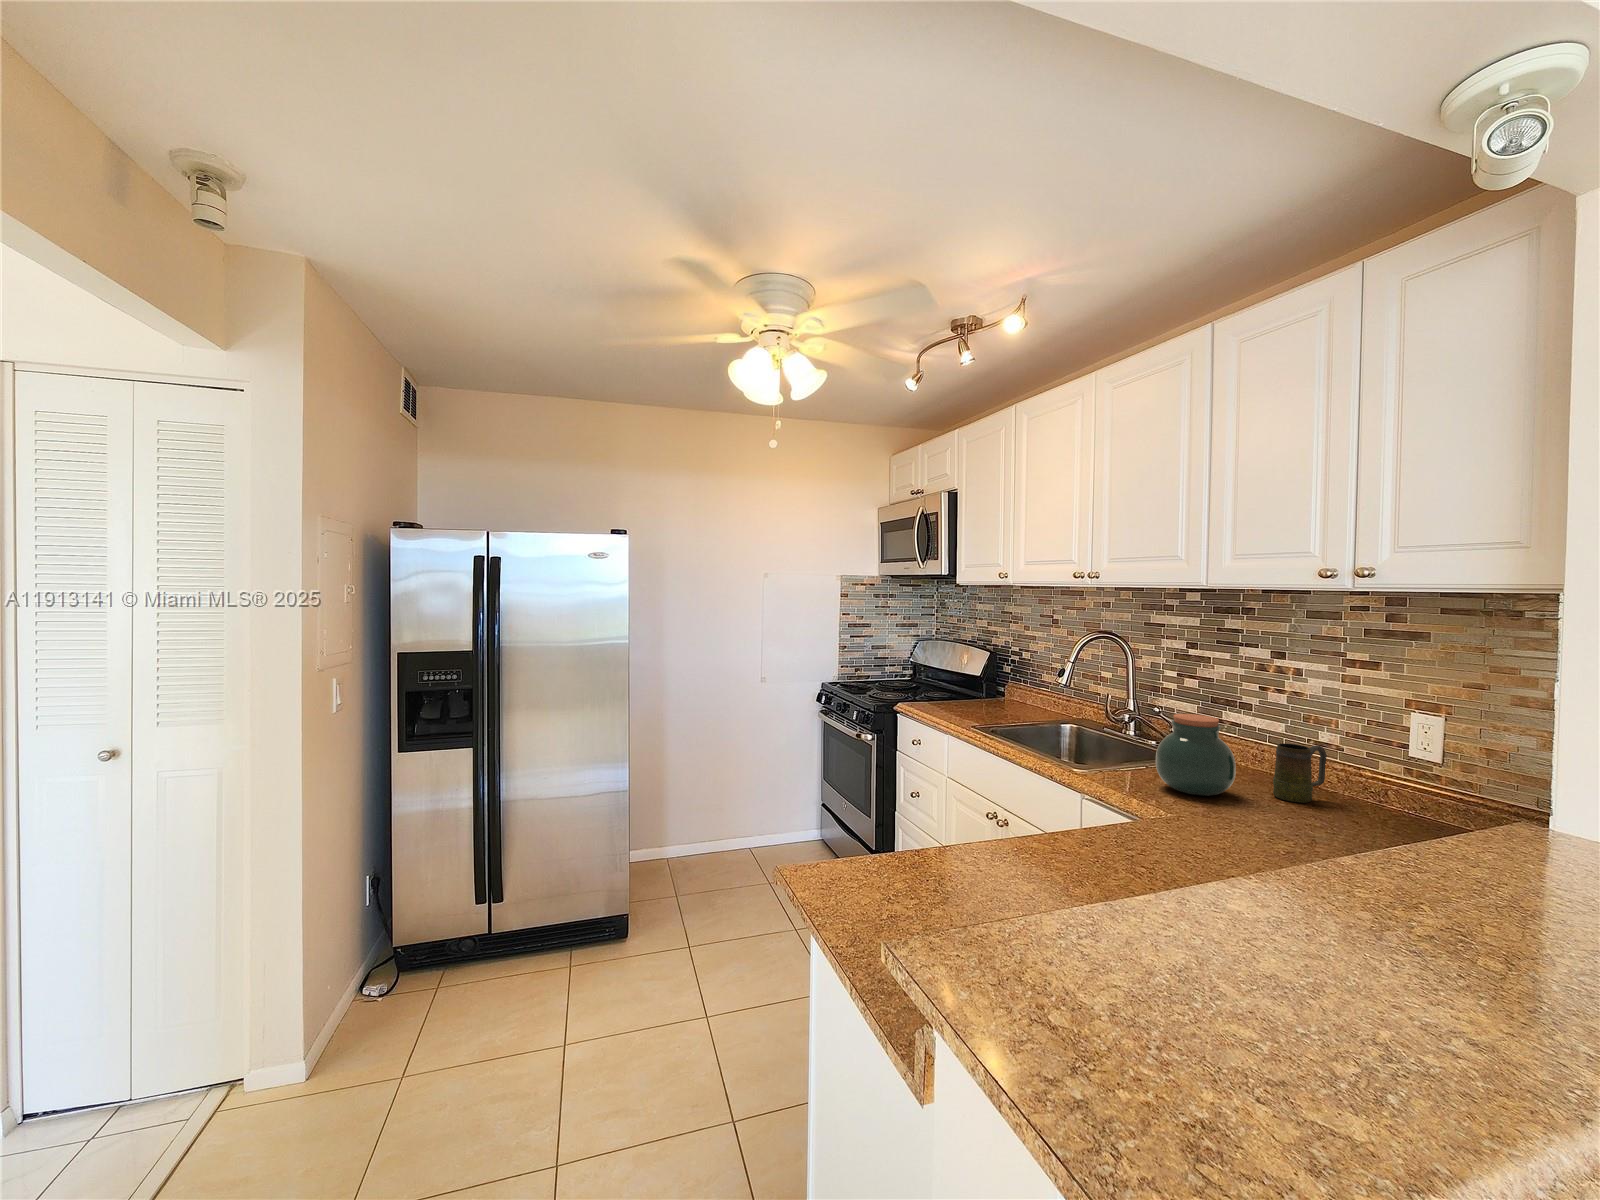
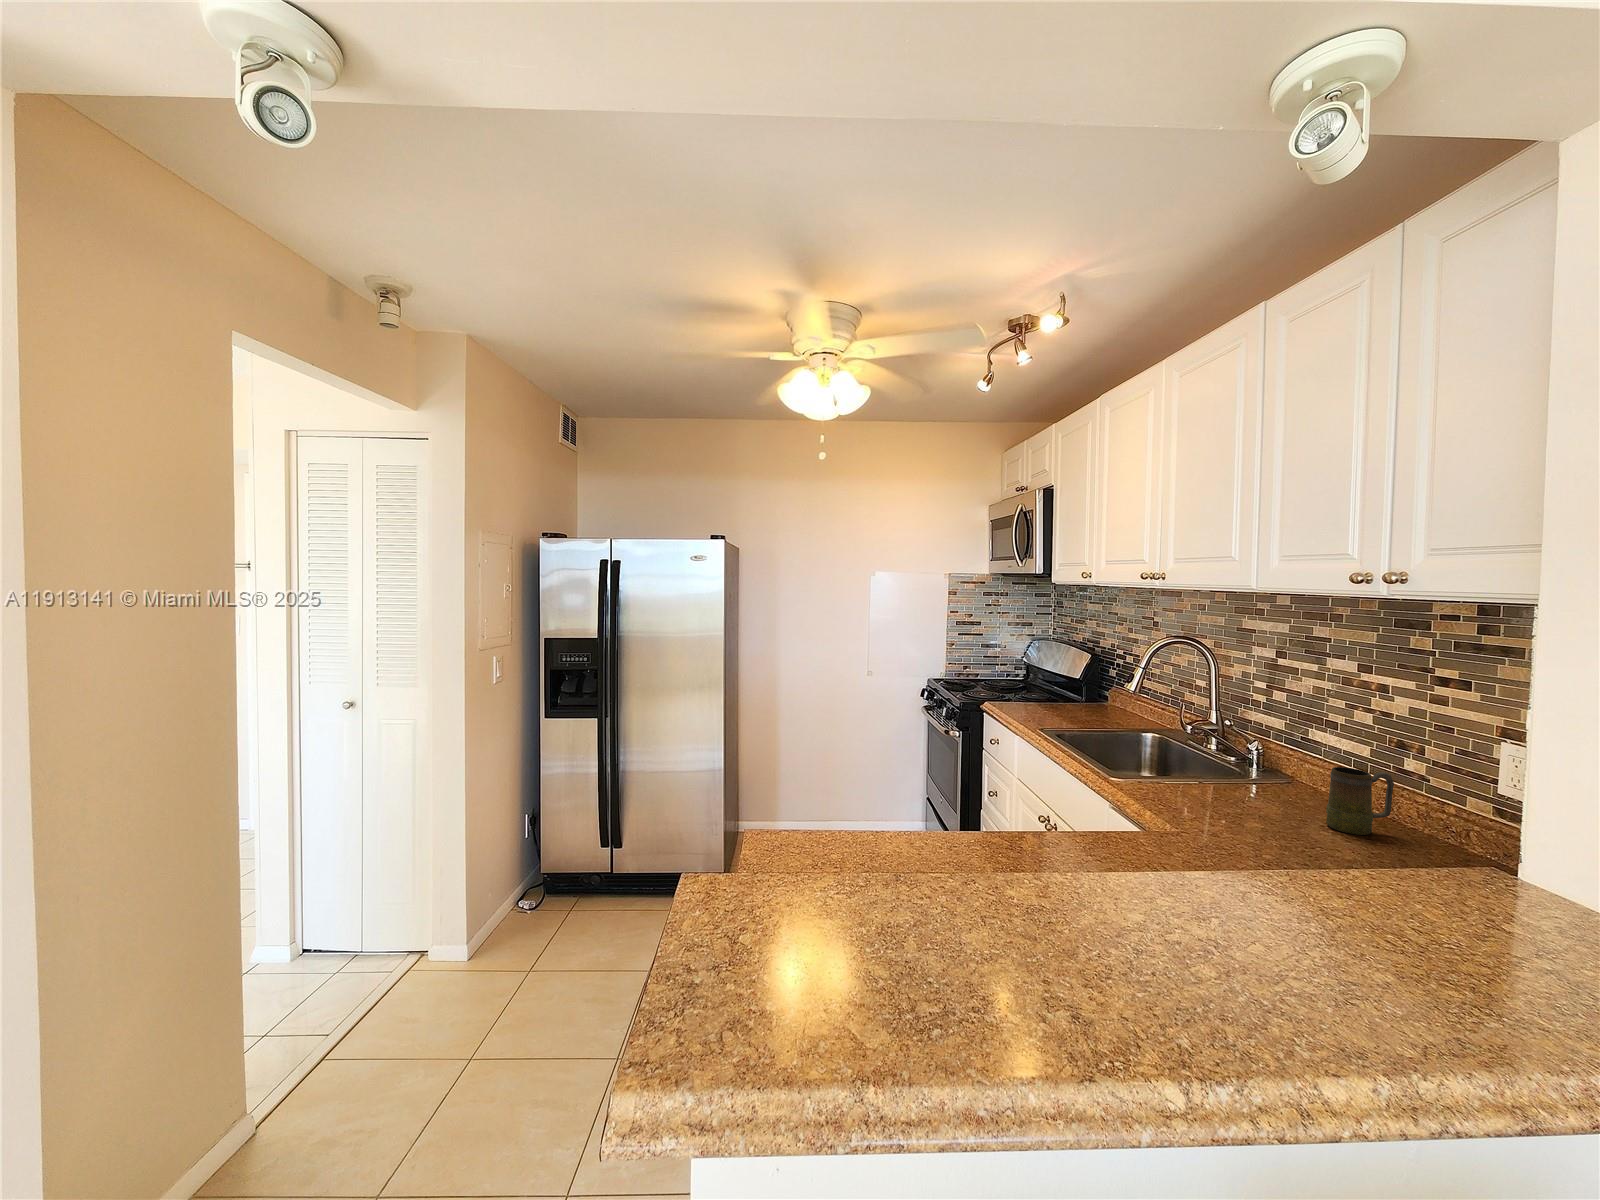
jar: present [1156,714,1236,796] -> none [1189,727,1277,816]

